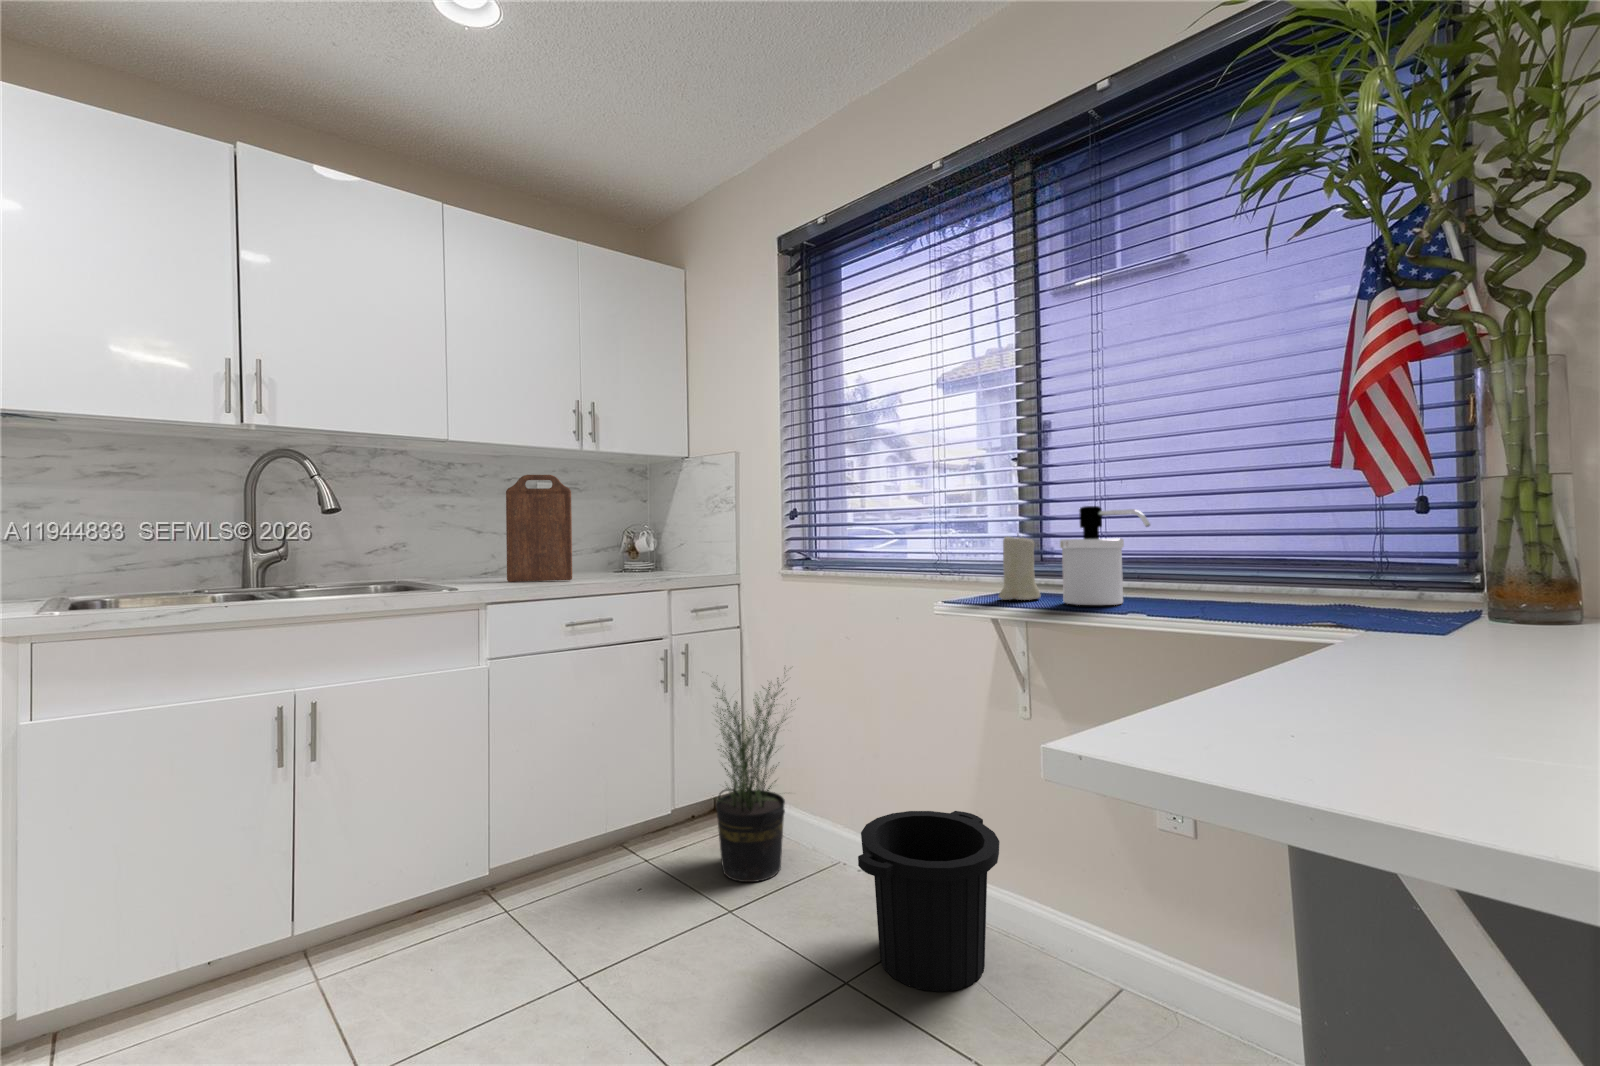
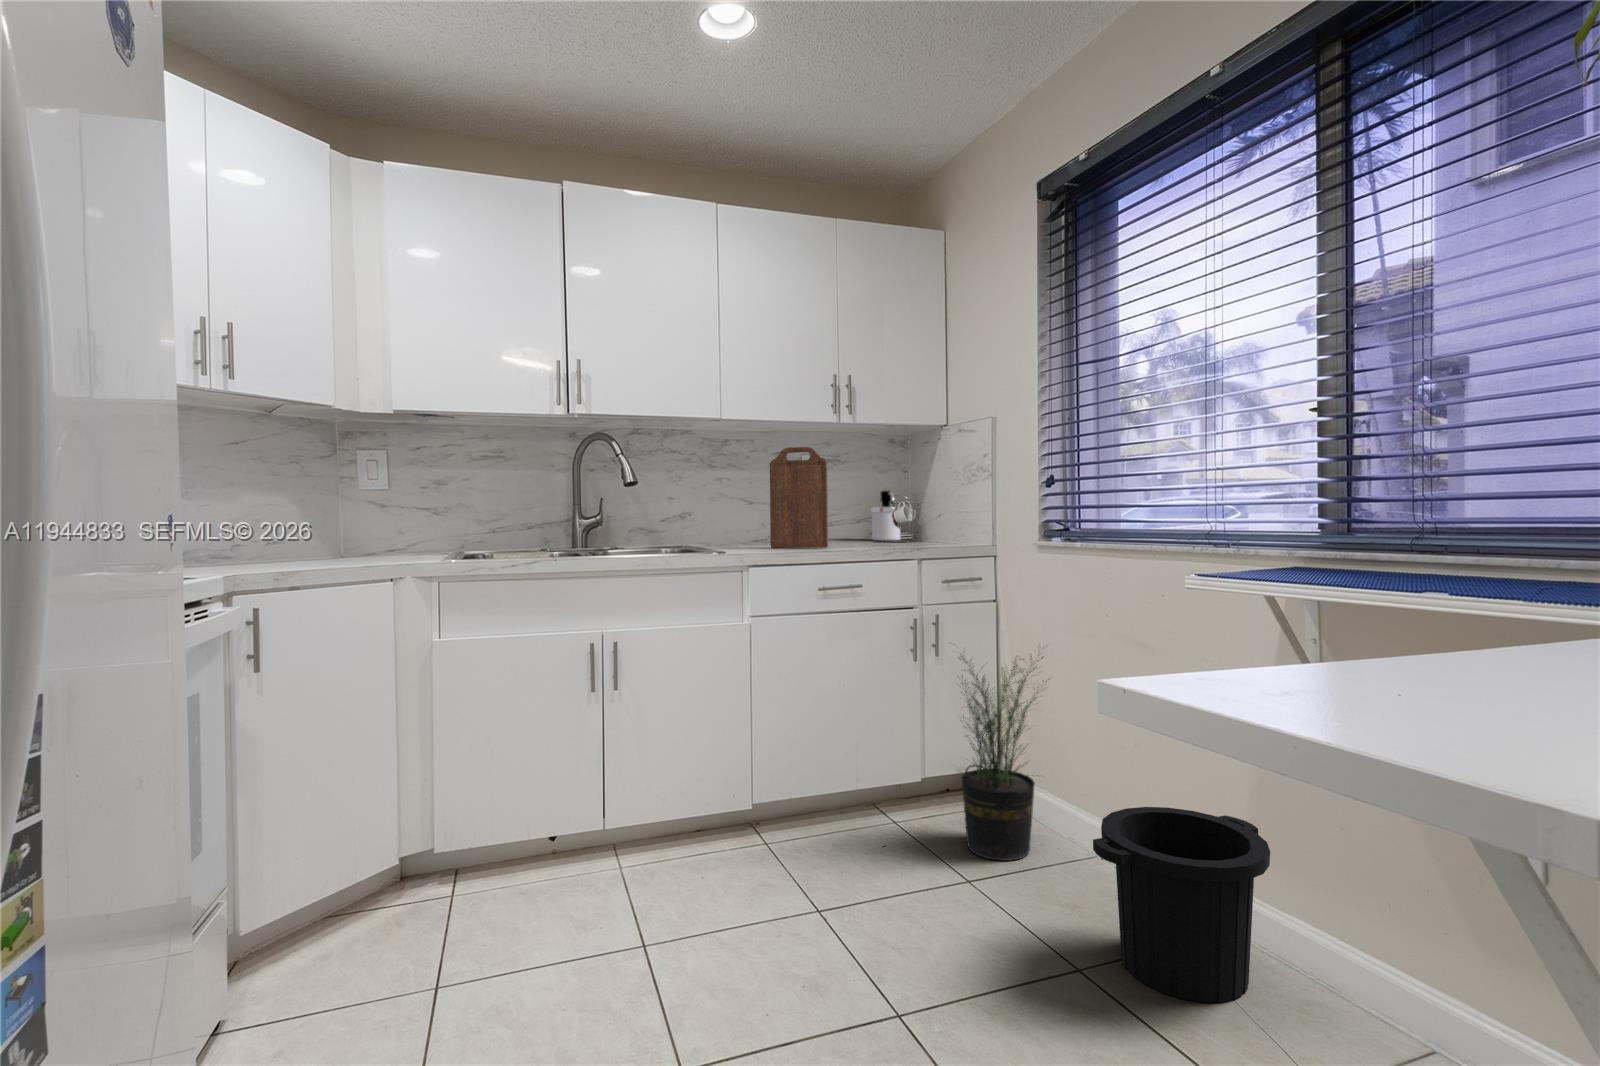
soap dispenser: present [1060,506,1150,605] -> present [871,491,900,541]
candle: present [999,536,1040,600] -> none [1272,496,1328,575]

